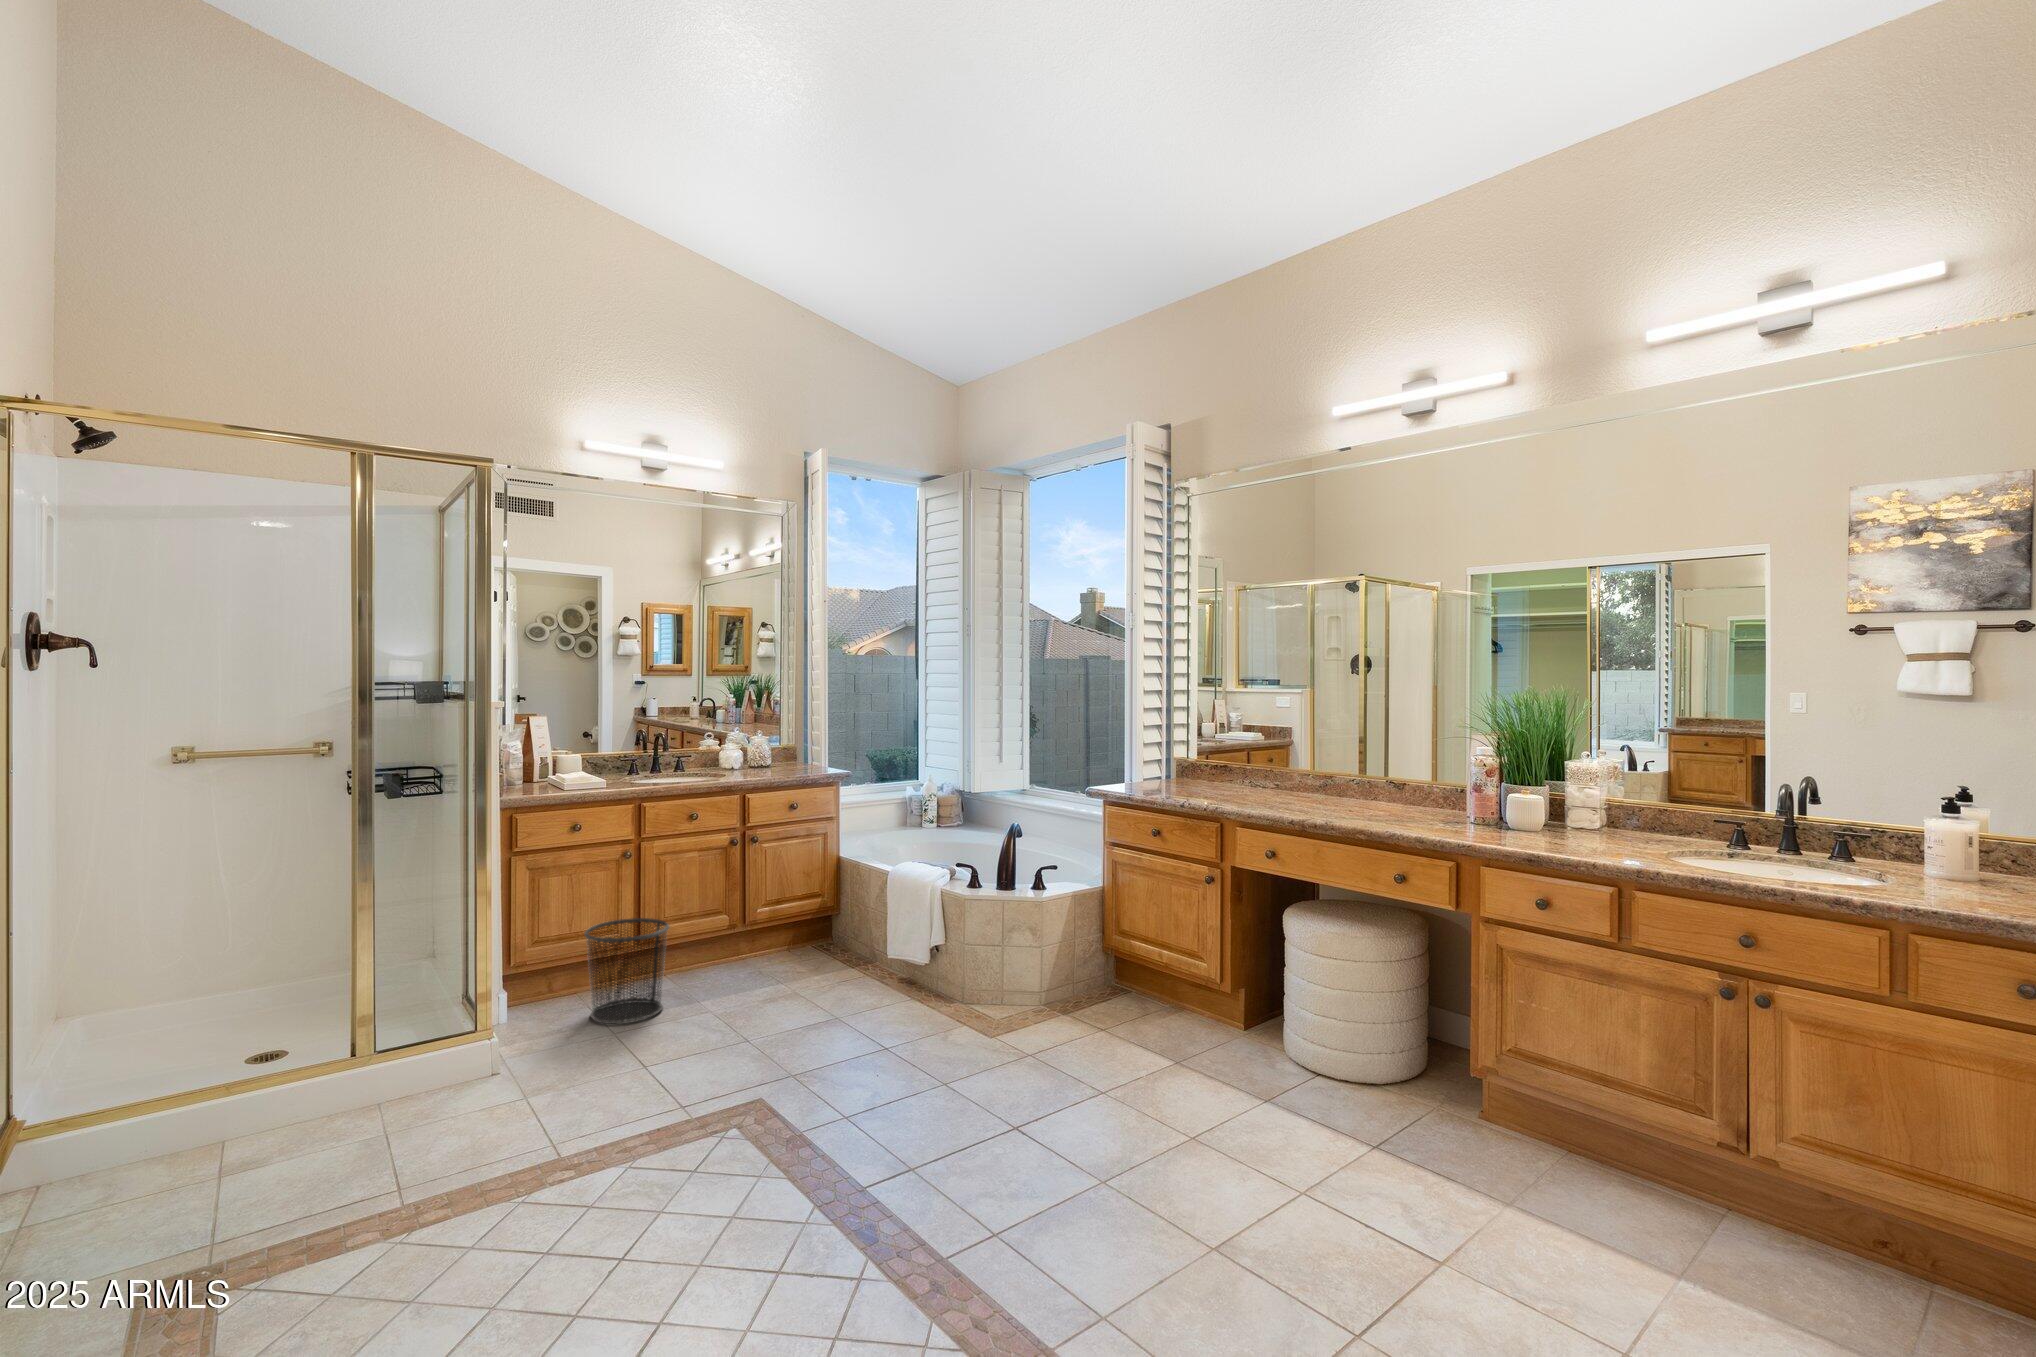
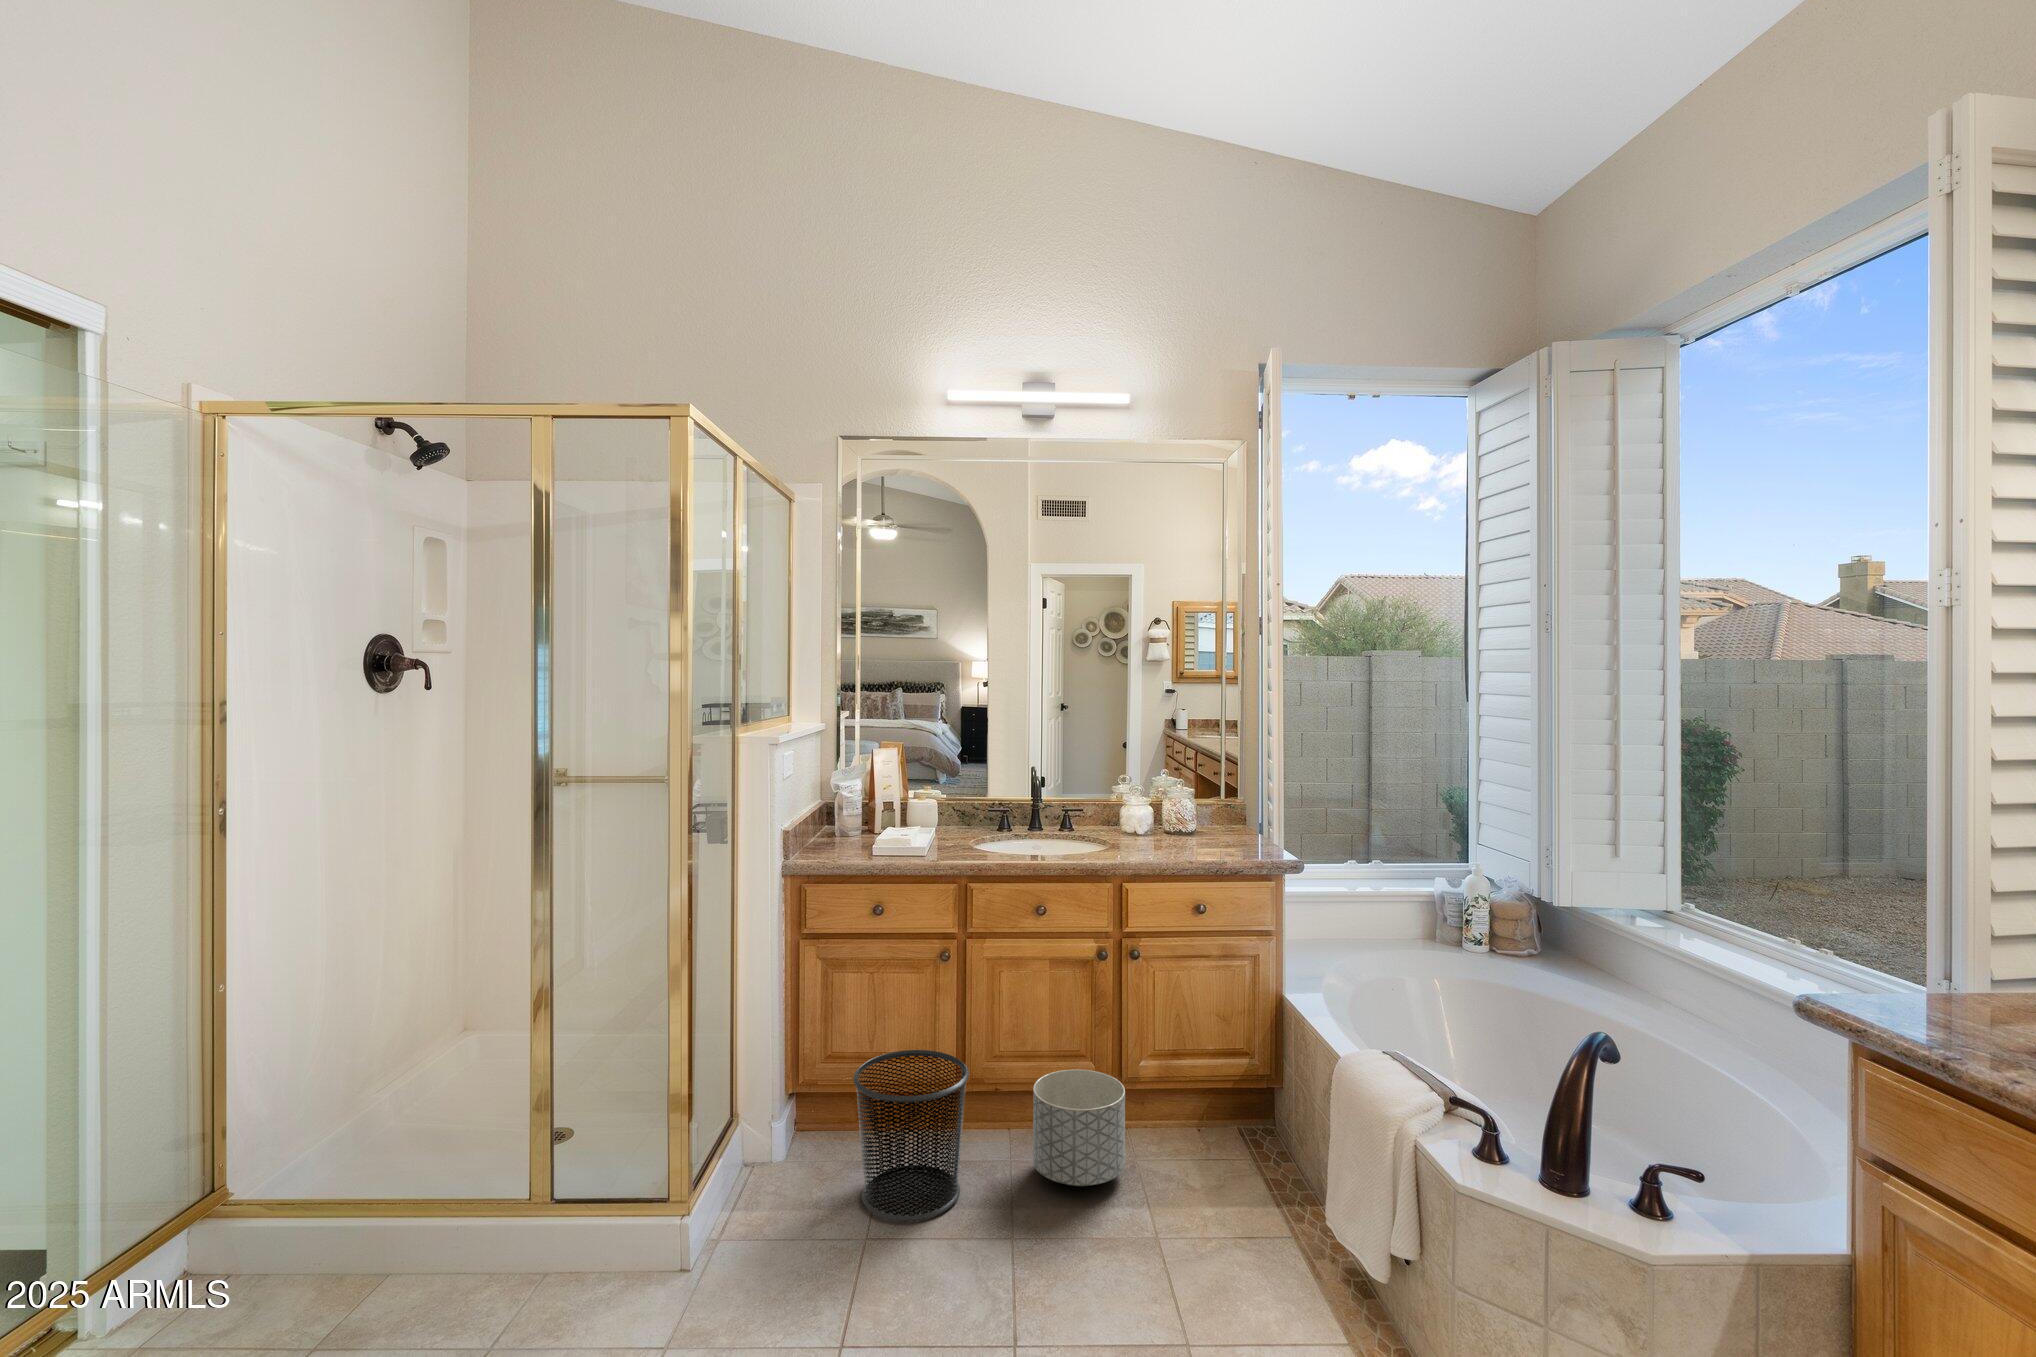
planter: none [700,919,762,987] -> present [1033,1069,1125,1186]

